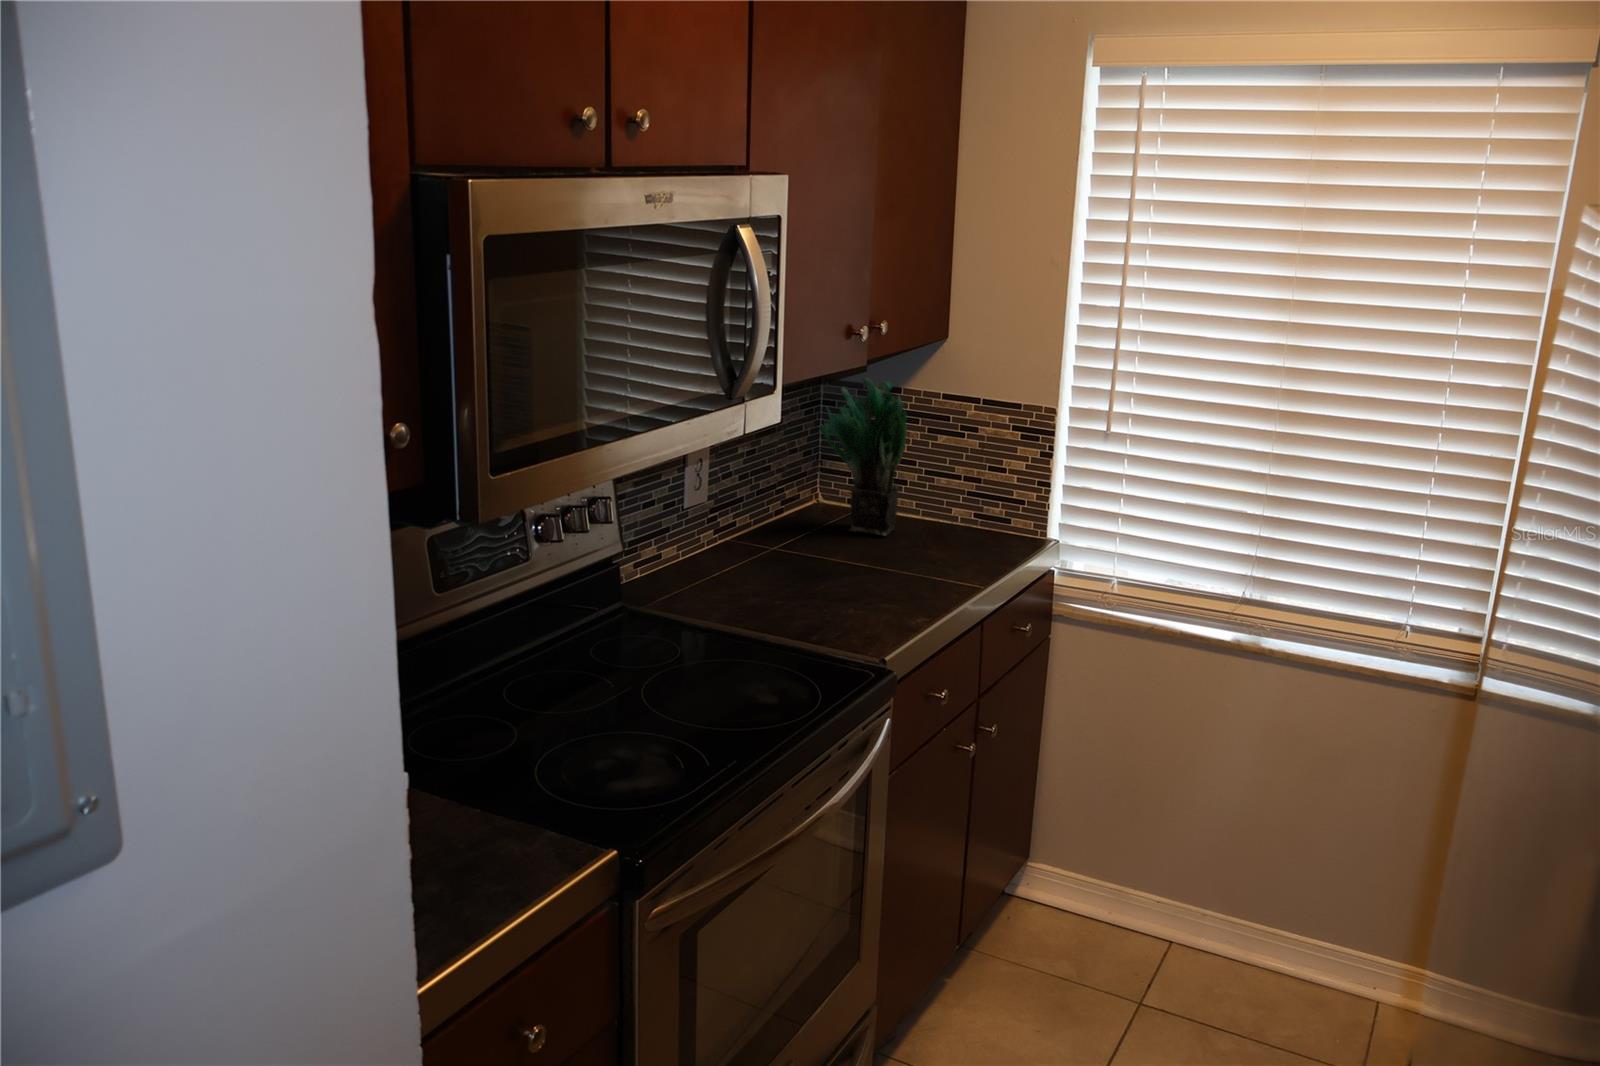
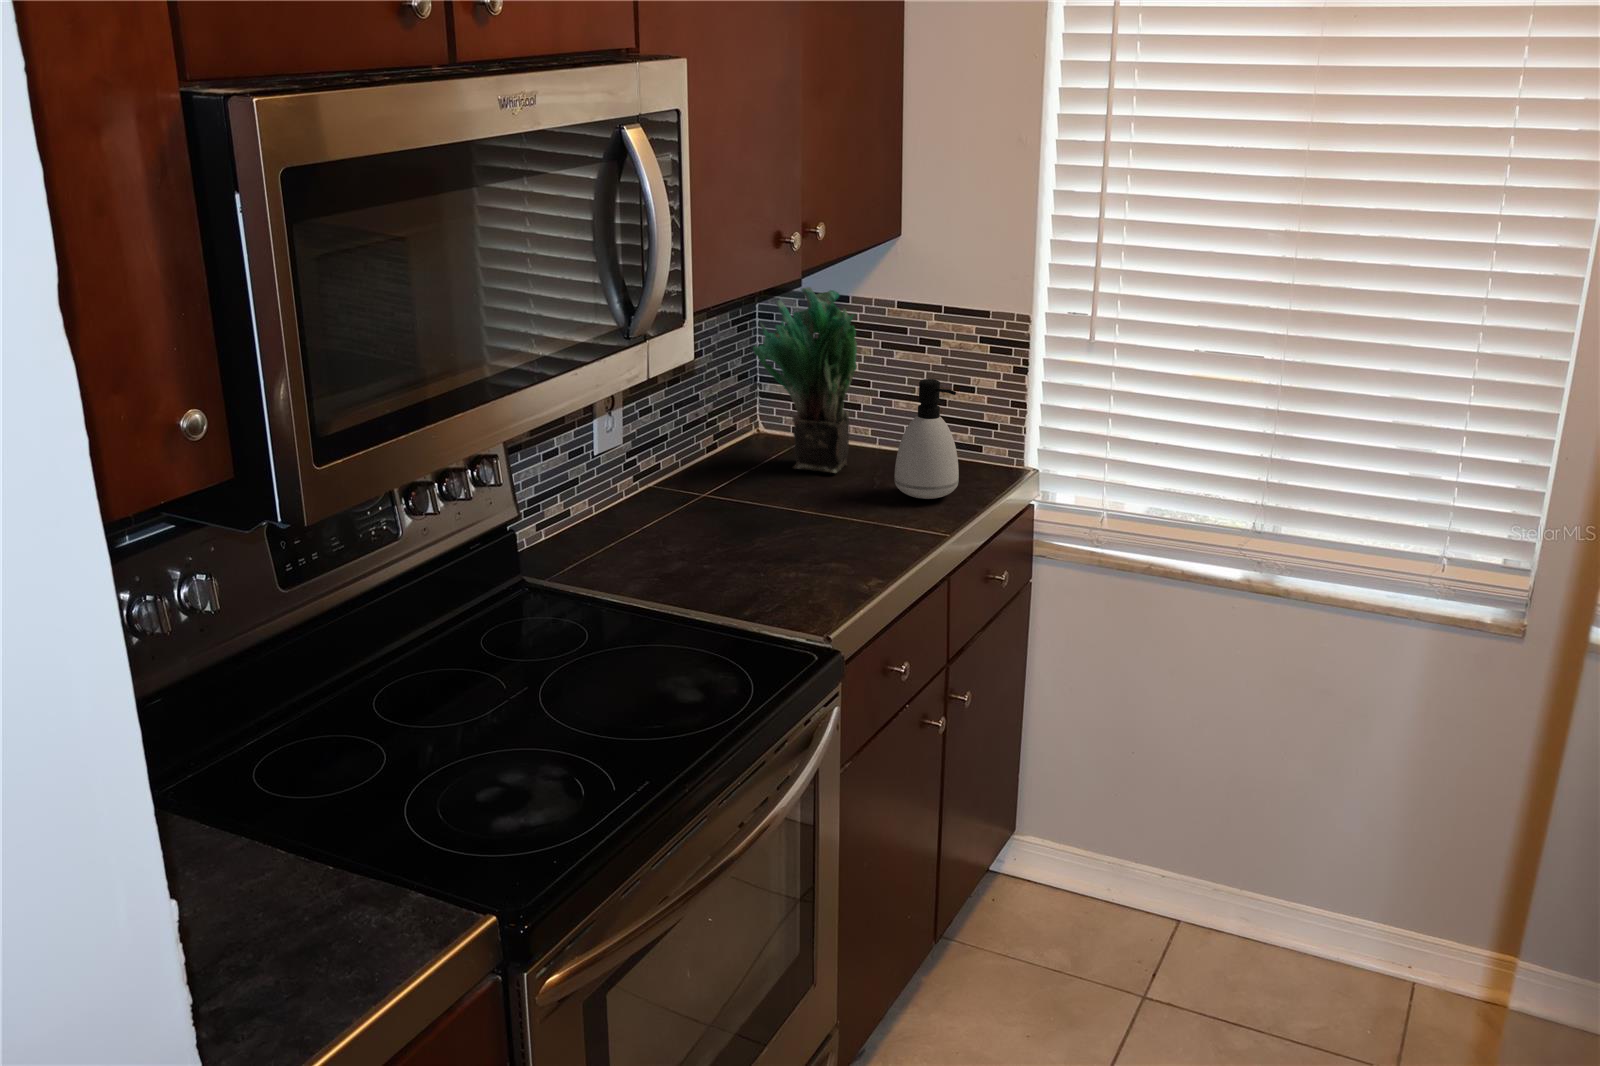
soap dispenser: none [936,456,992,558] -> present [894,379,959,499]

